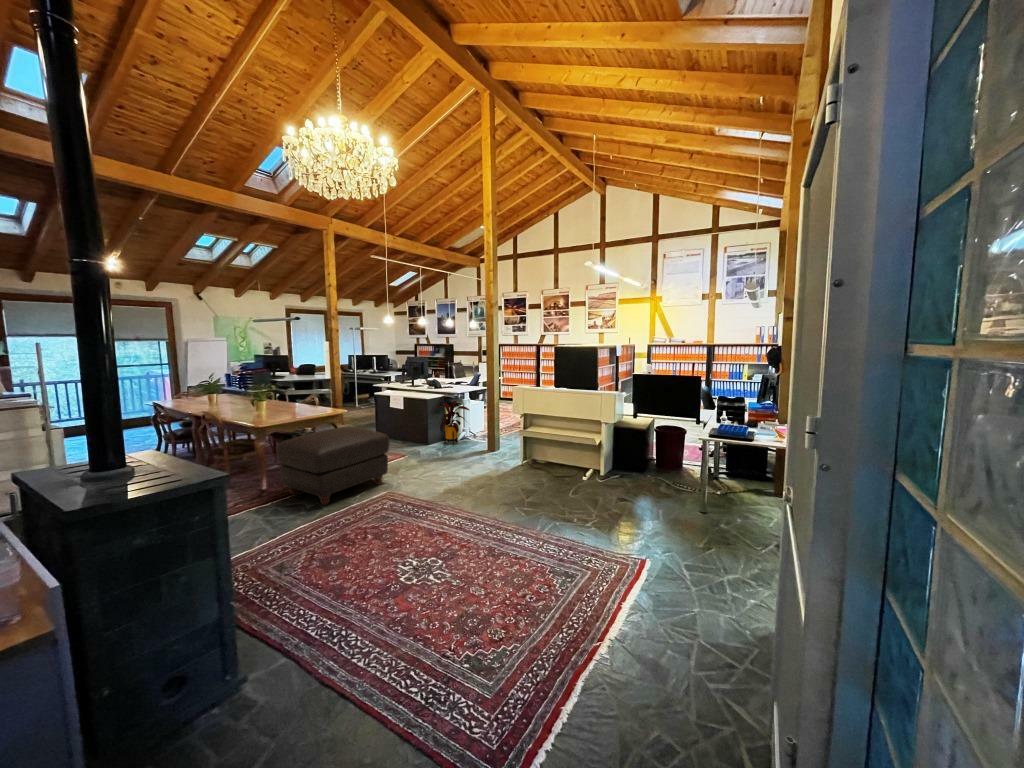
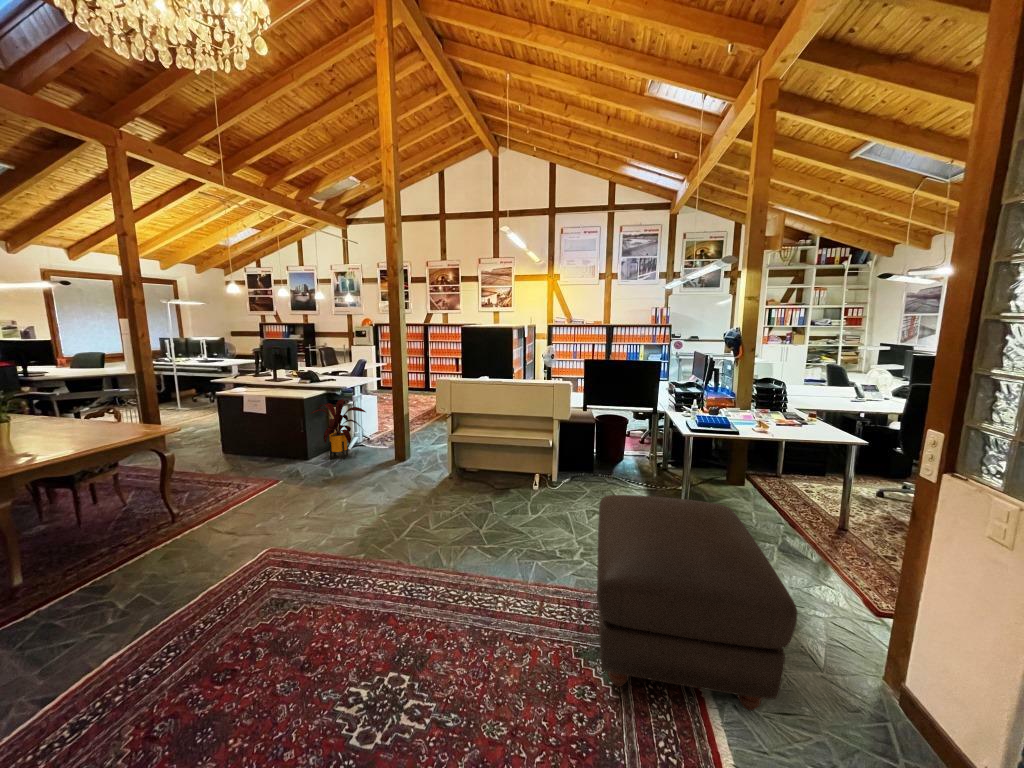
ottoman: present [276,427,389,505] -> present [597,495,797,711]

